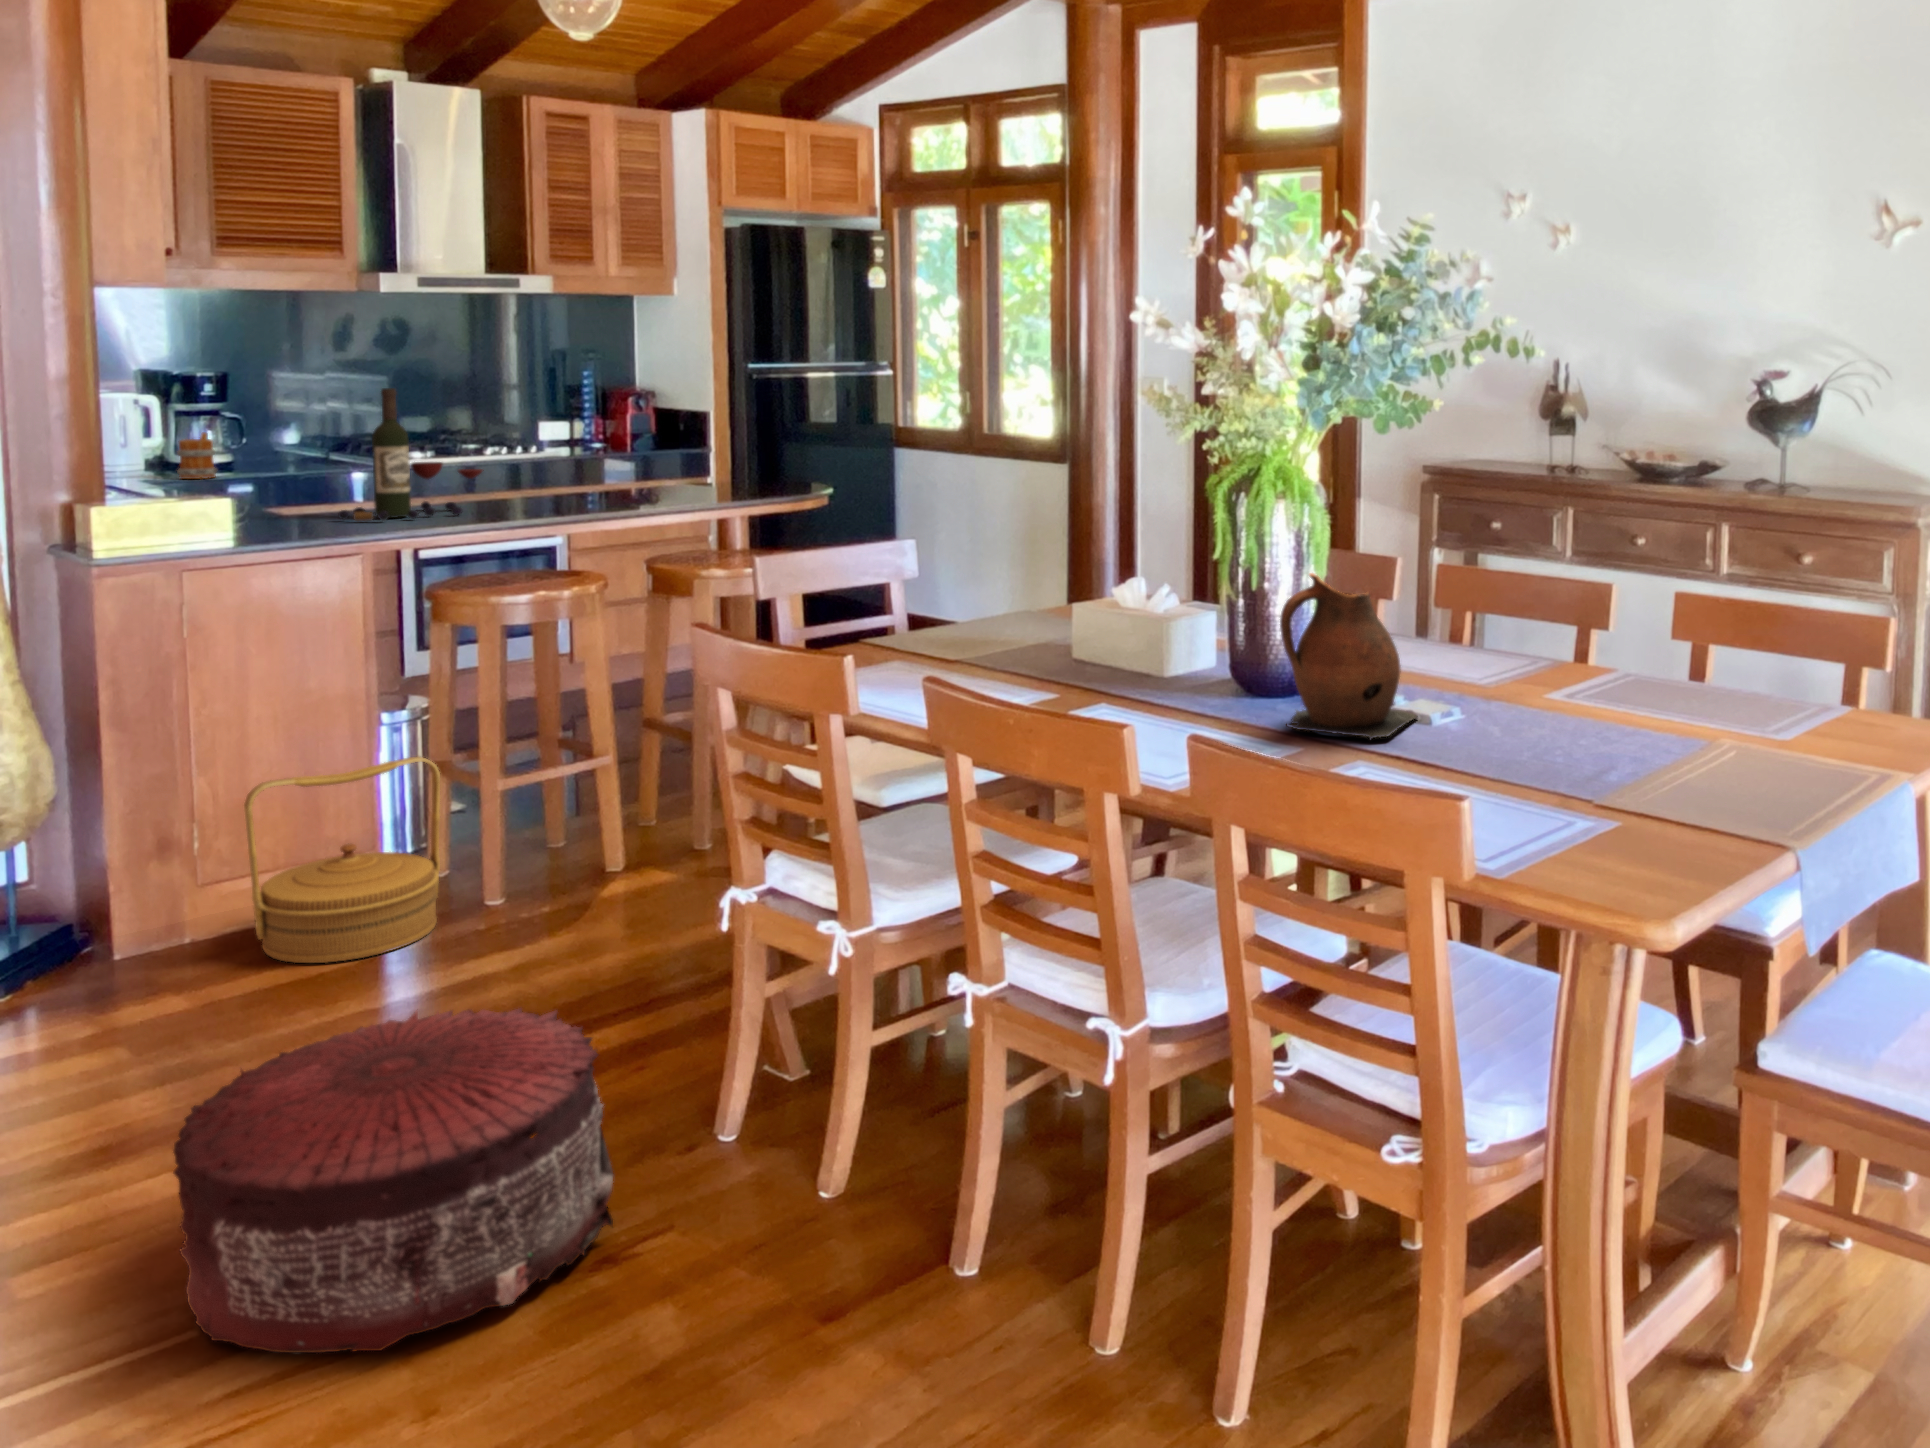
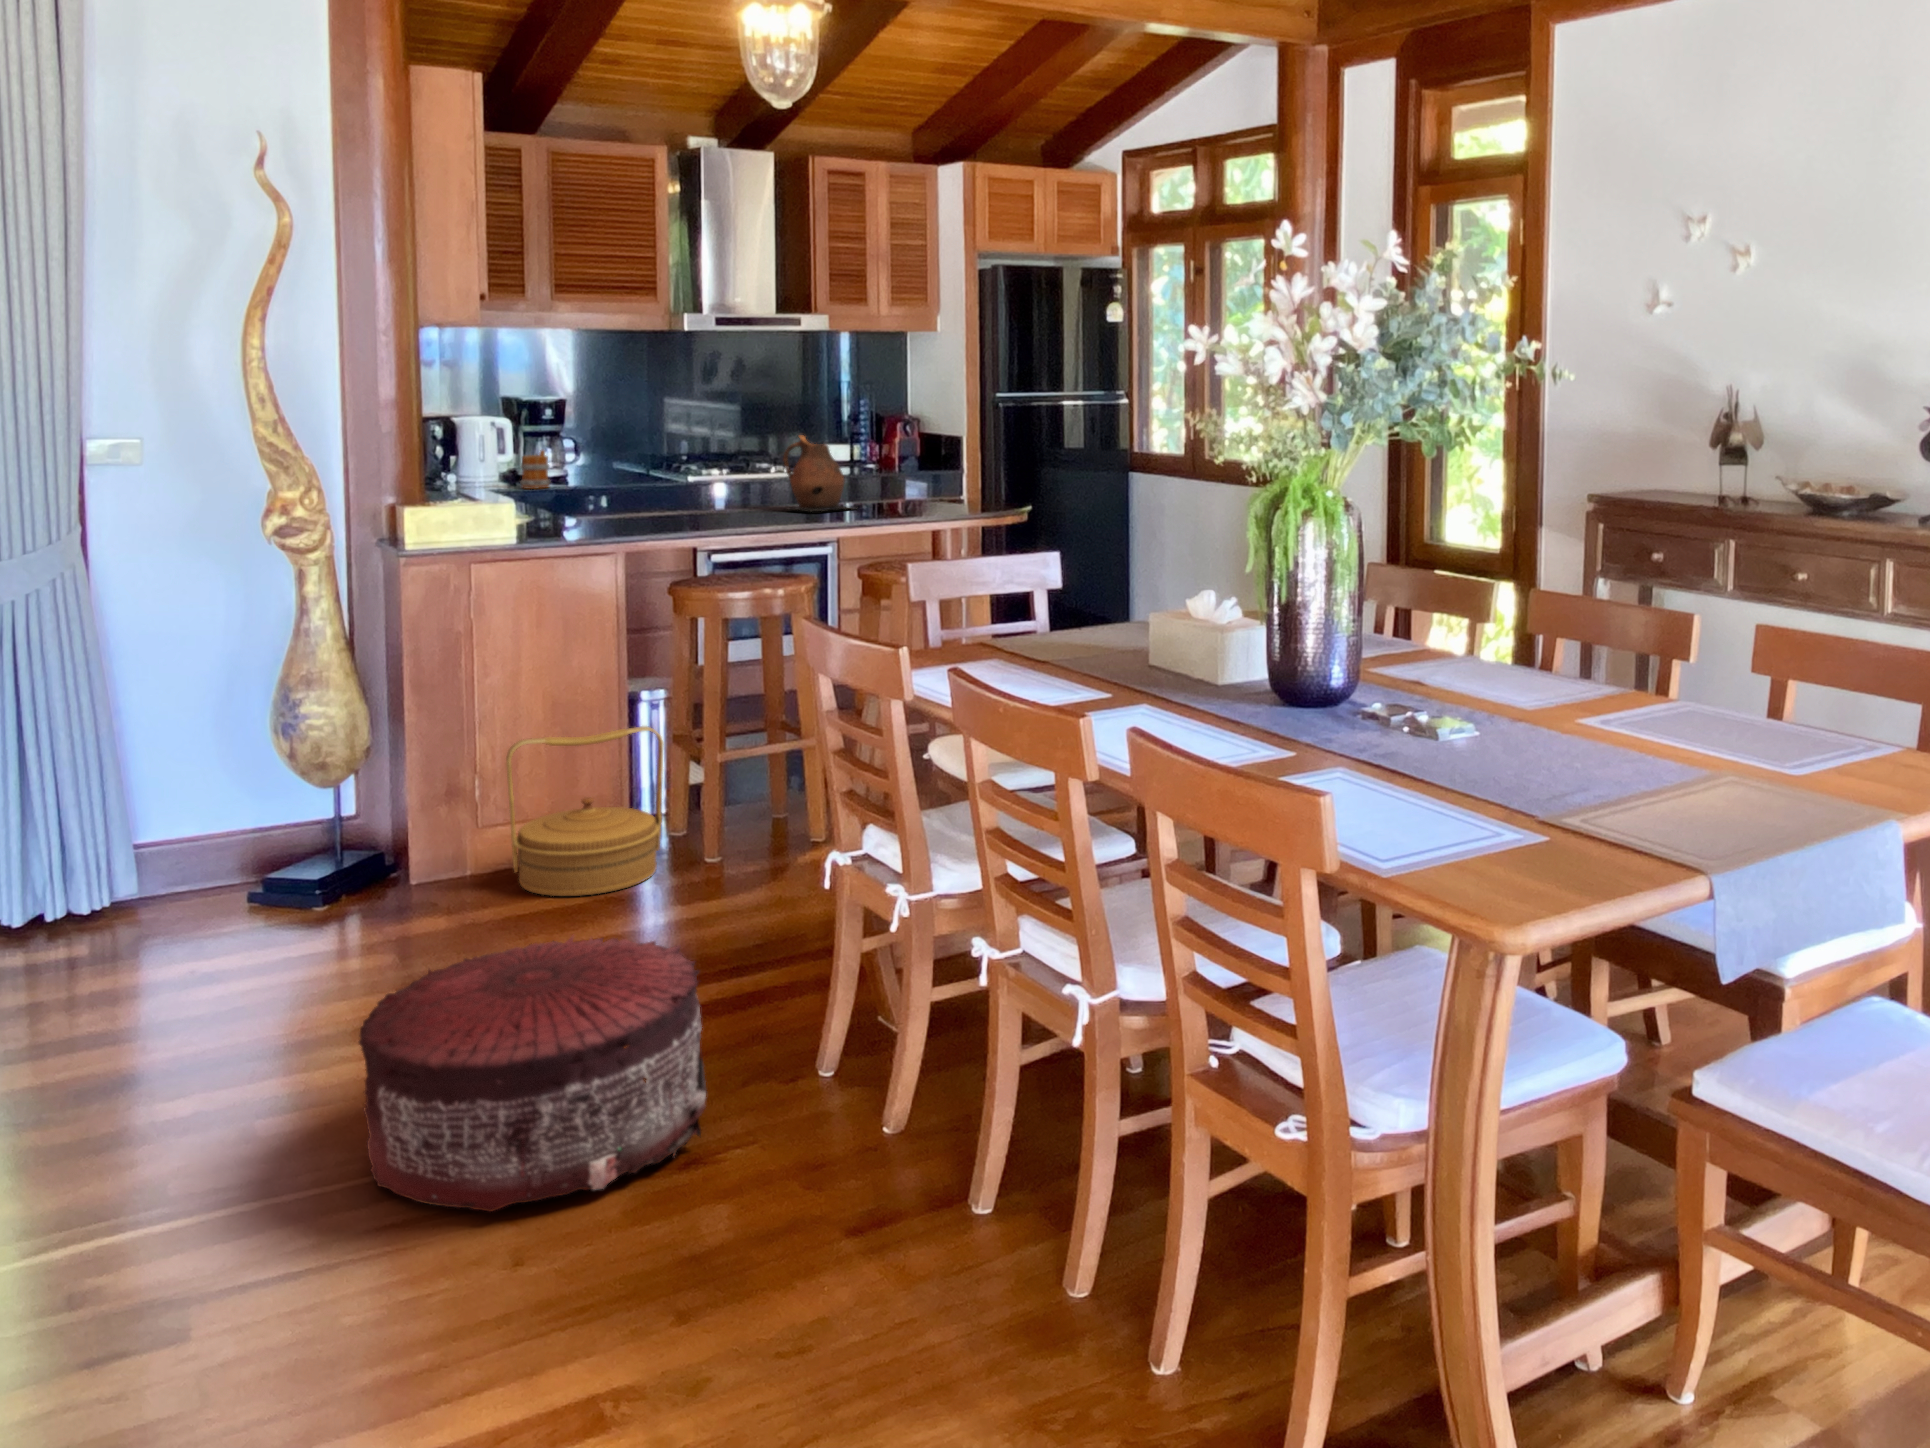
wine bottle: present [338,388,484,521] -> none [607,411,728,524]
ceramic pitcher: present [1280,573,1417,740] -> present [783,435,851,511]

